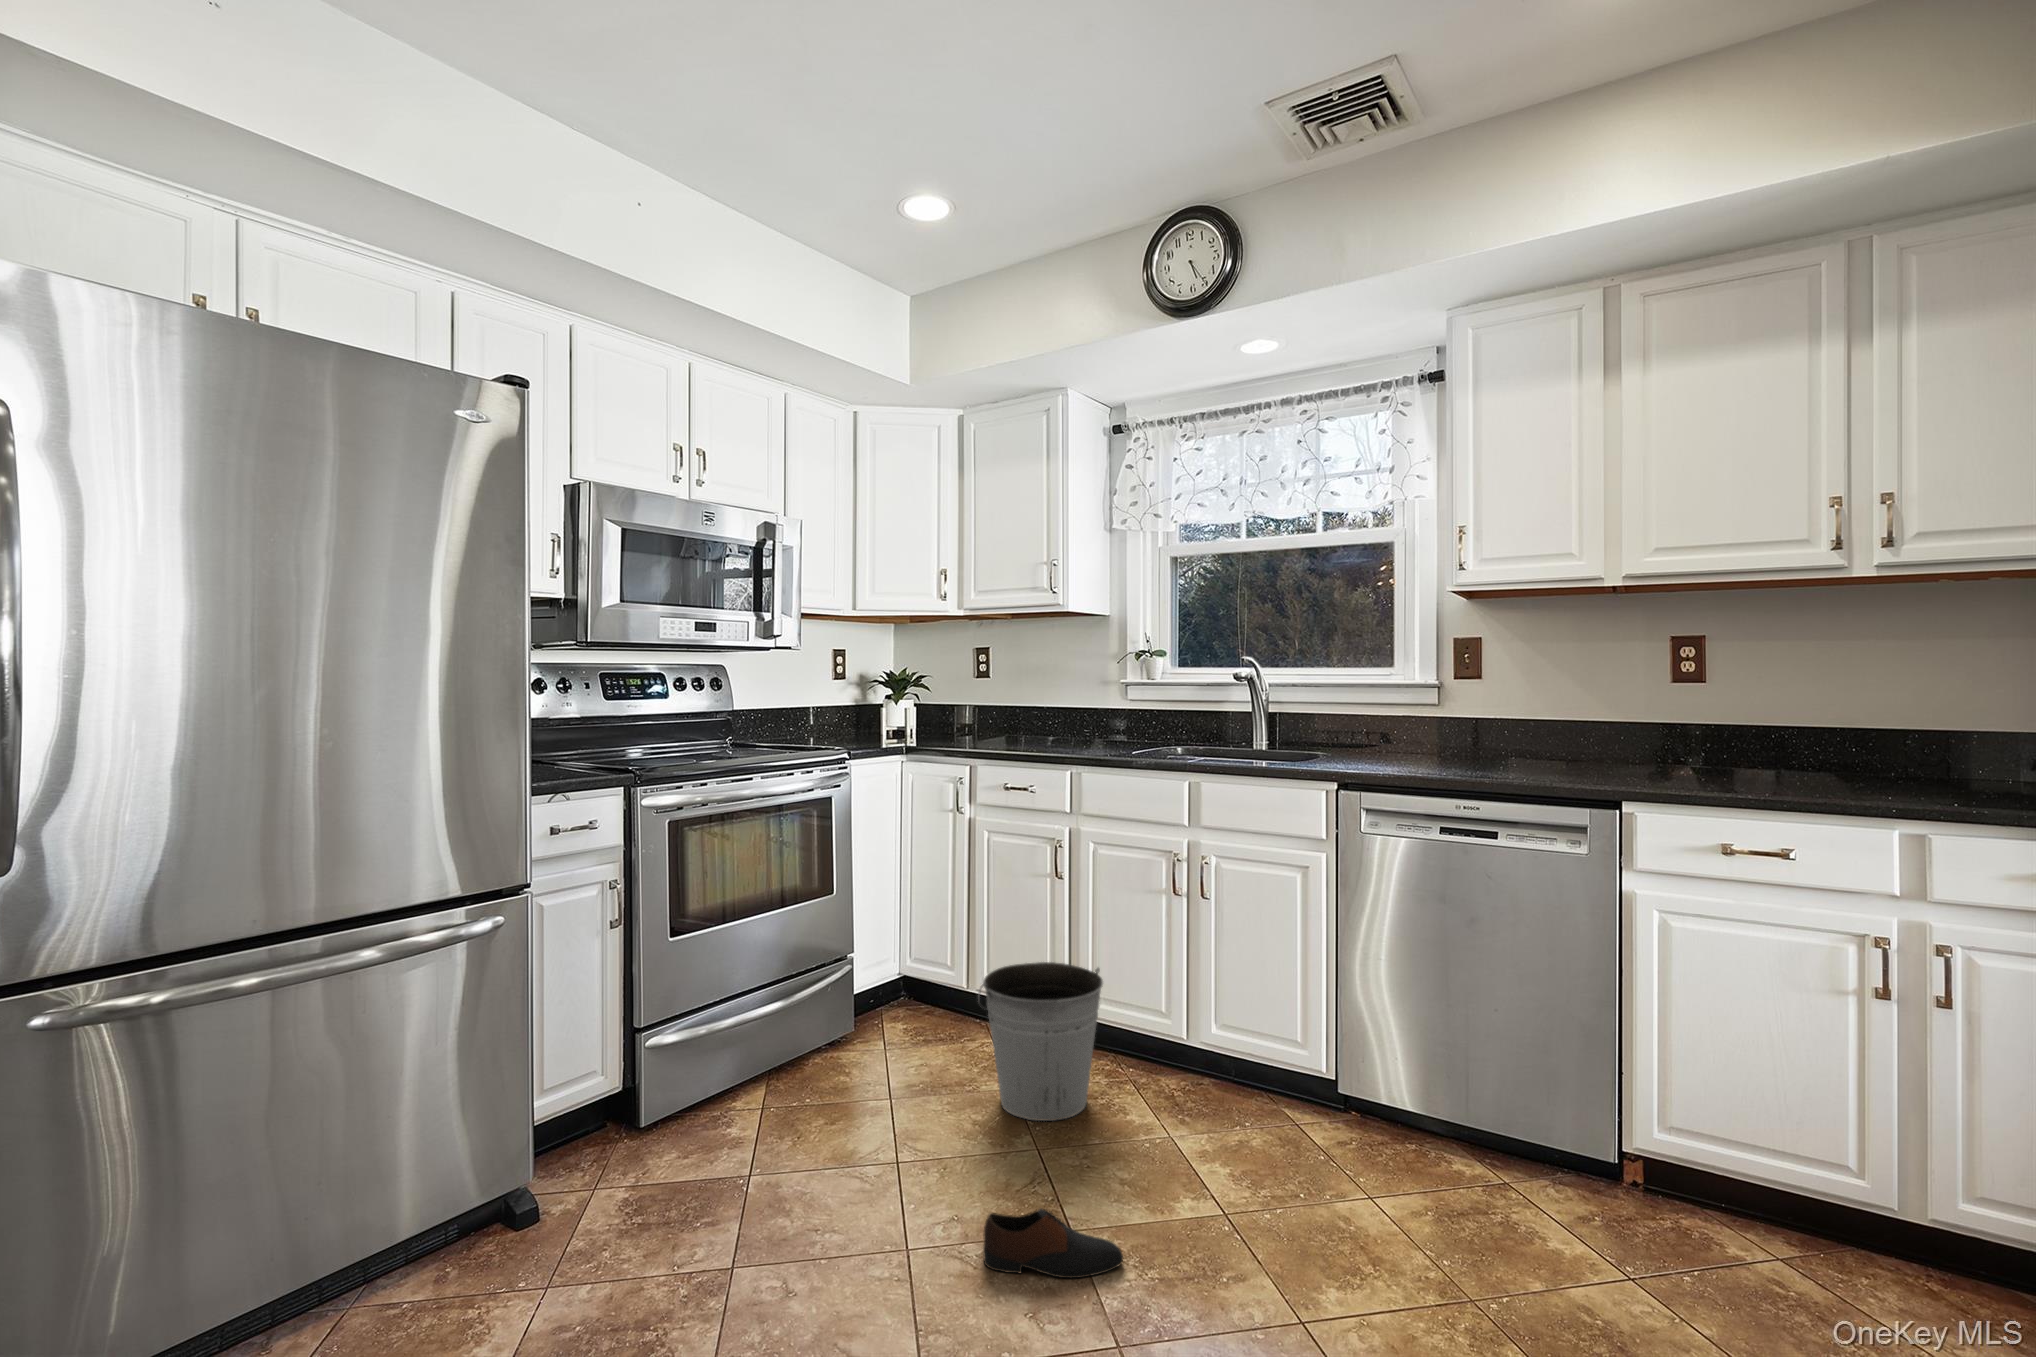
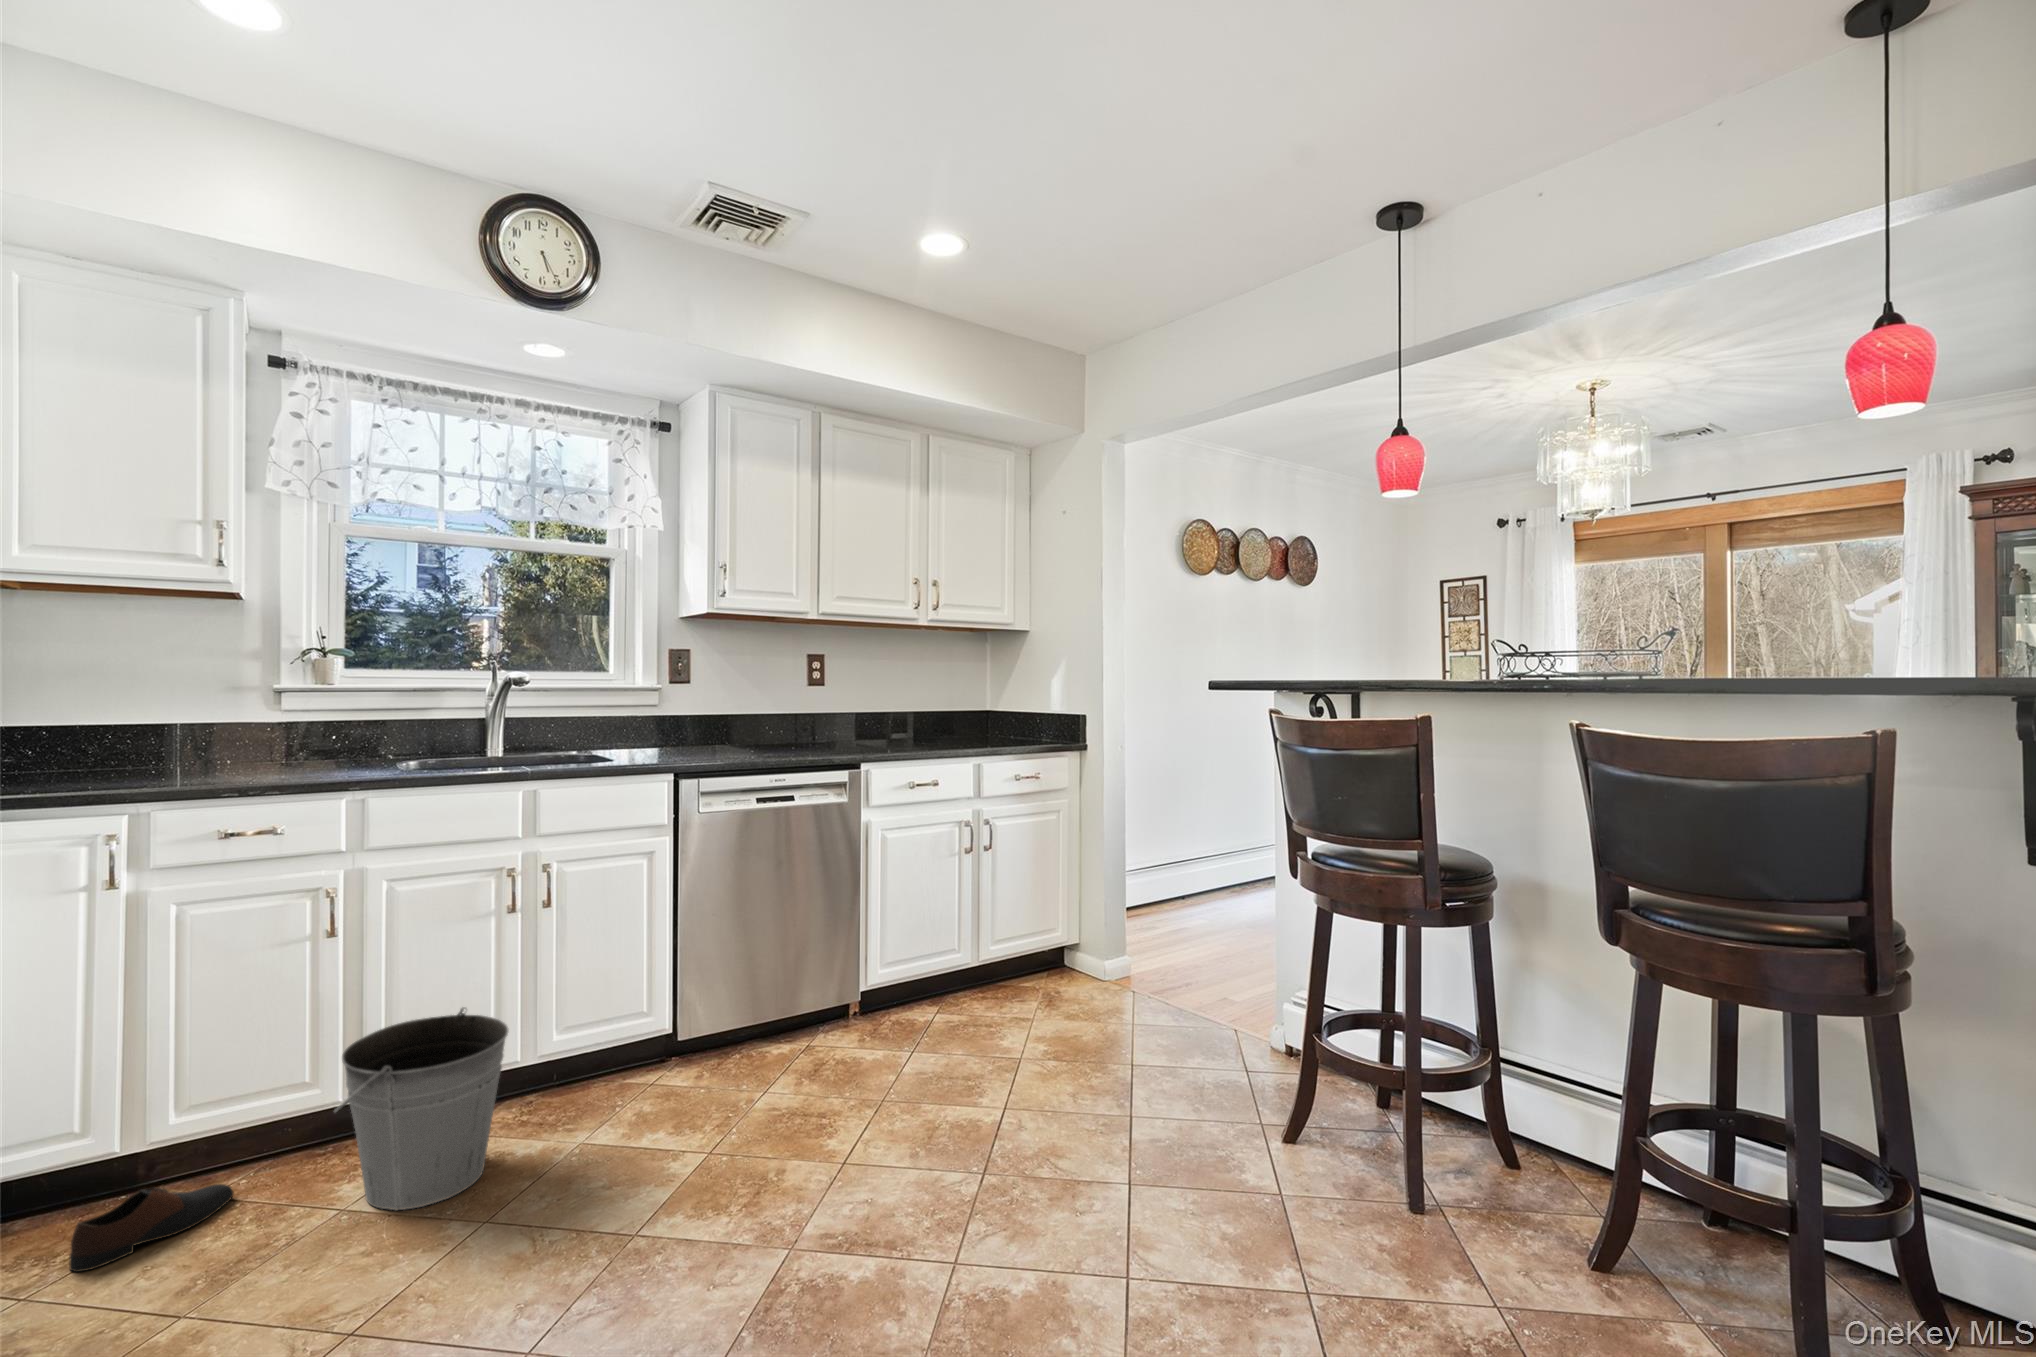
shoe: present [983,1208,1123,1278] -> present [69,1184,234,1272]

